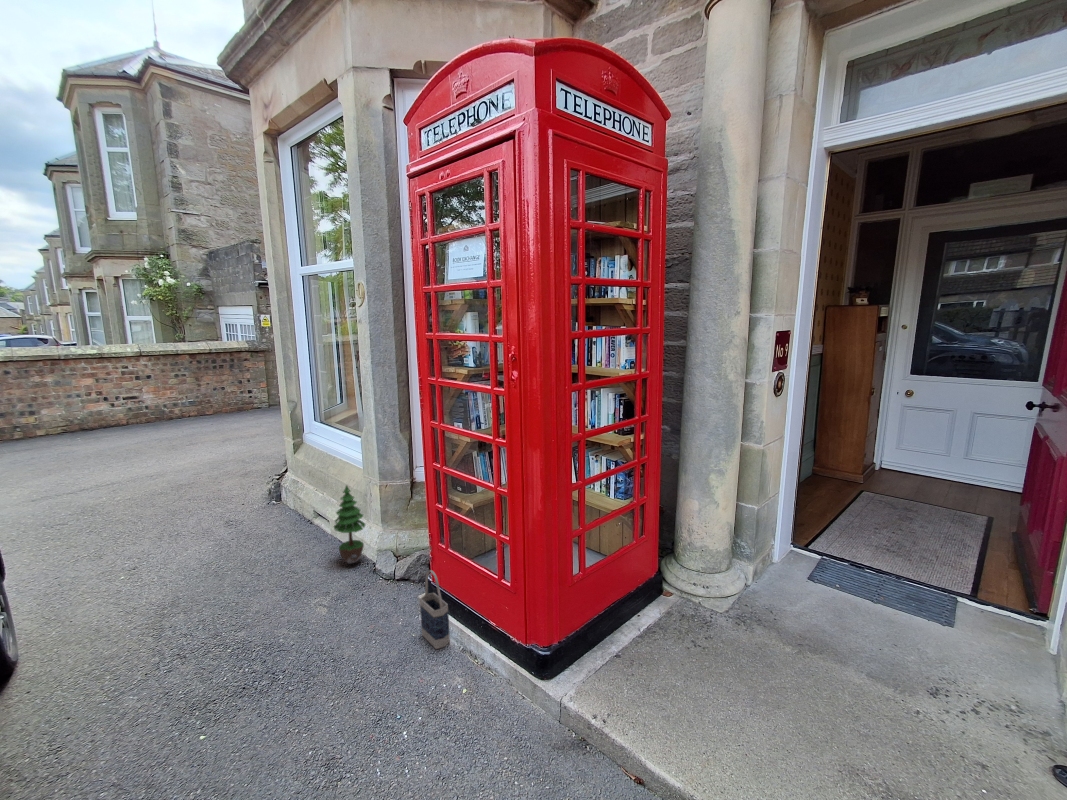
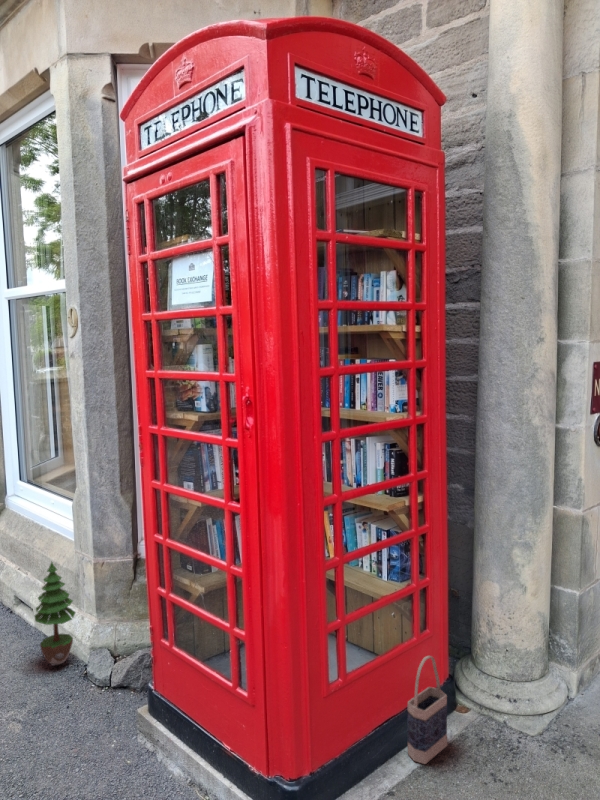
bag: present [420,570,450,649] -> present [408,656,447,764]

